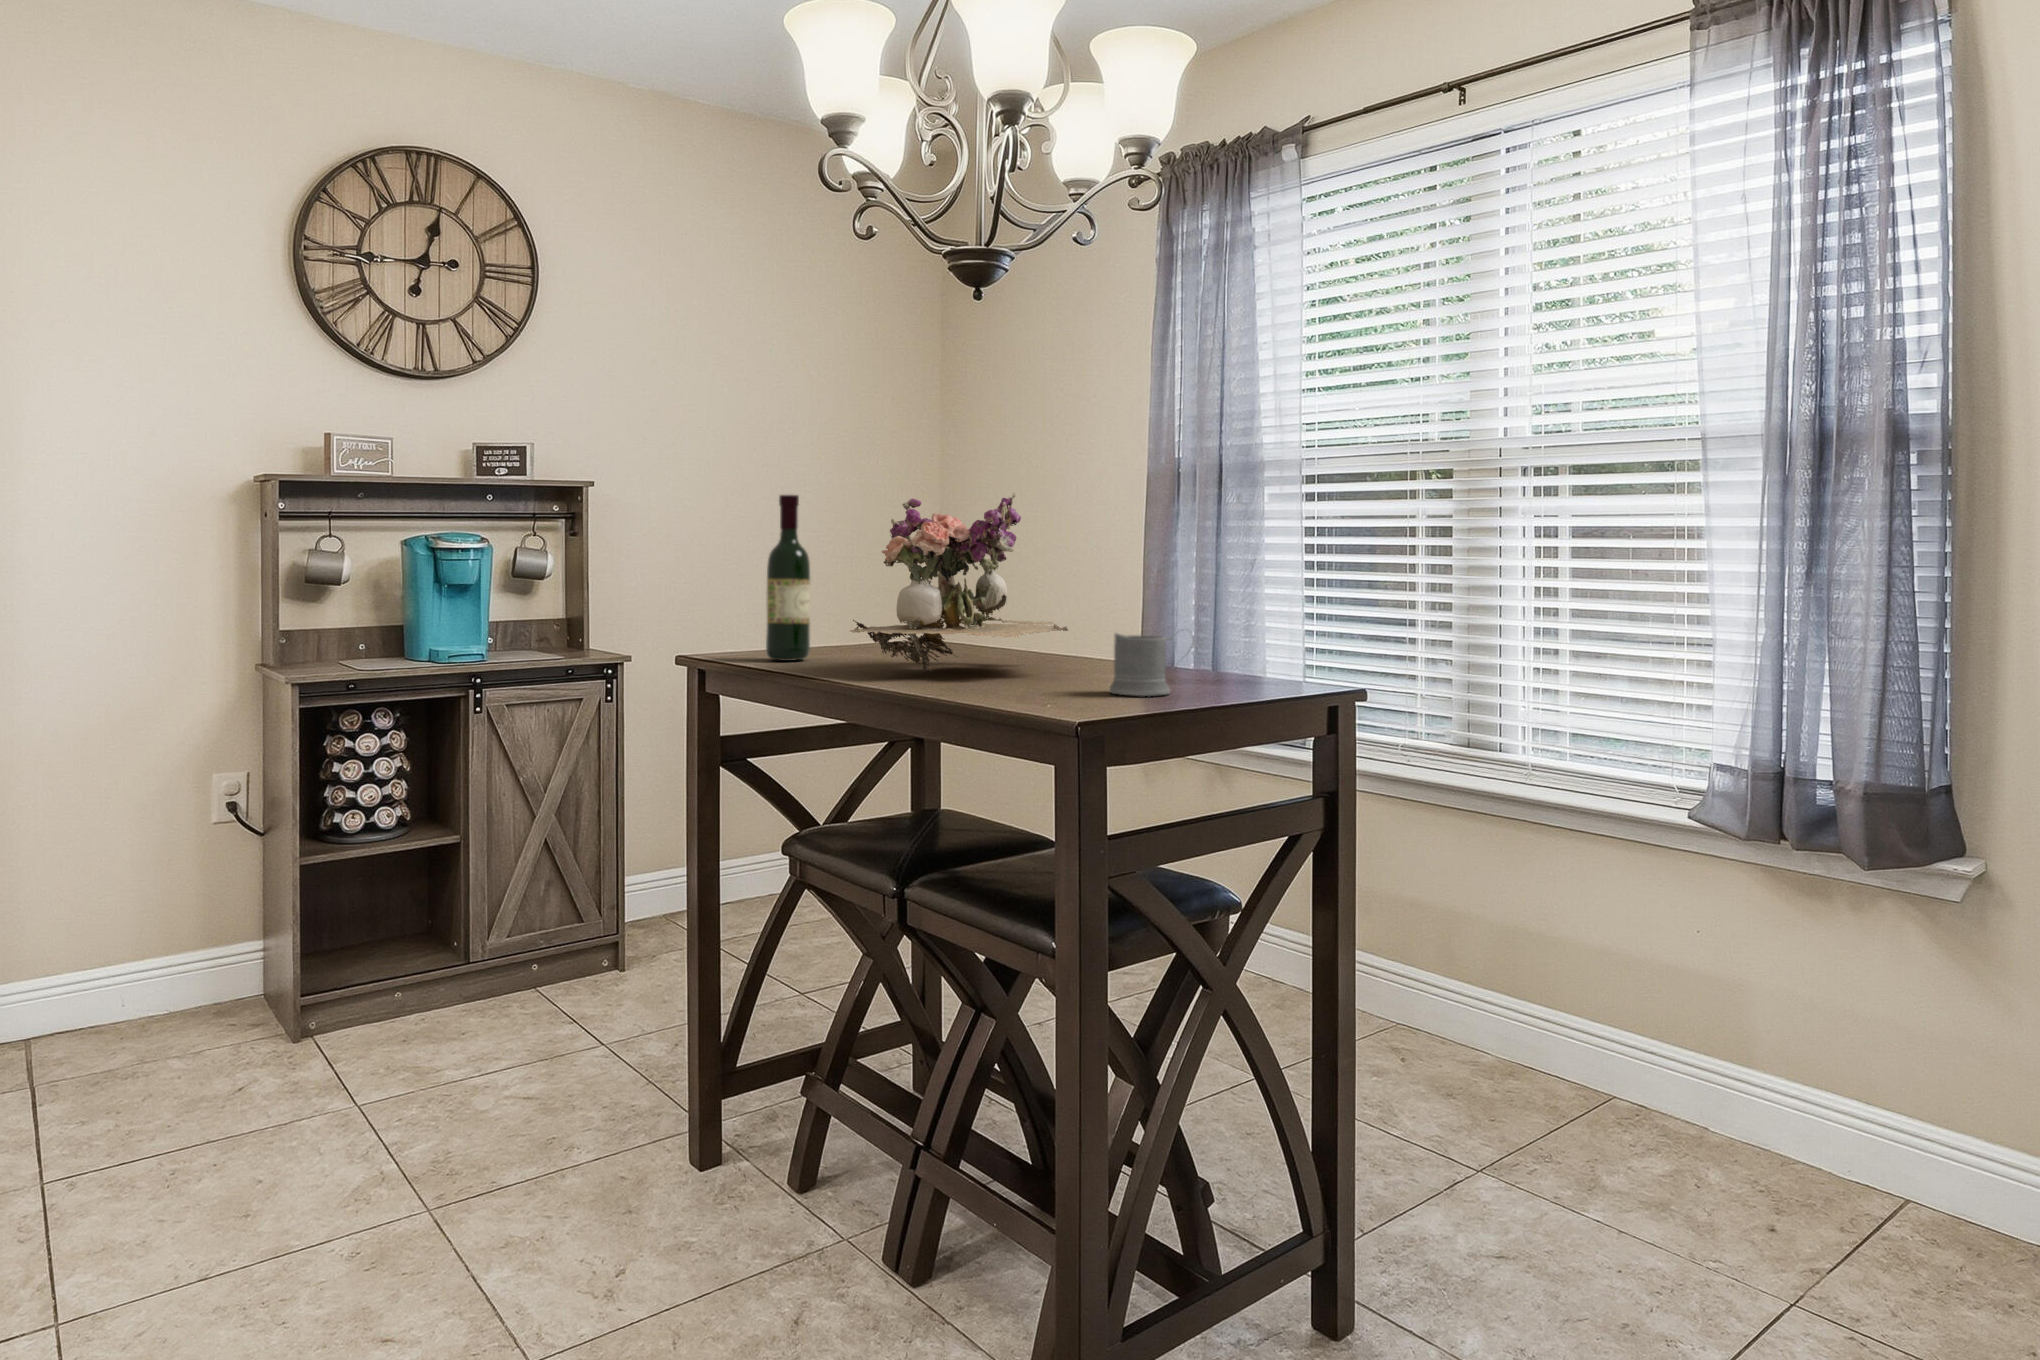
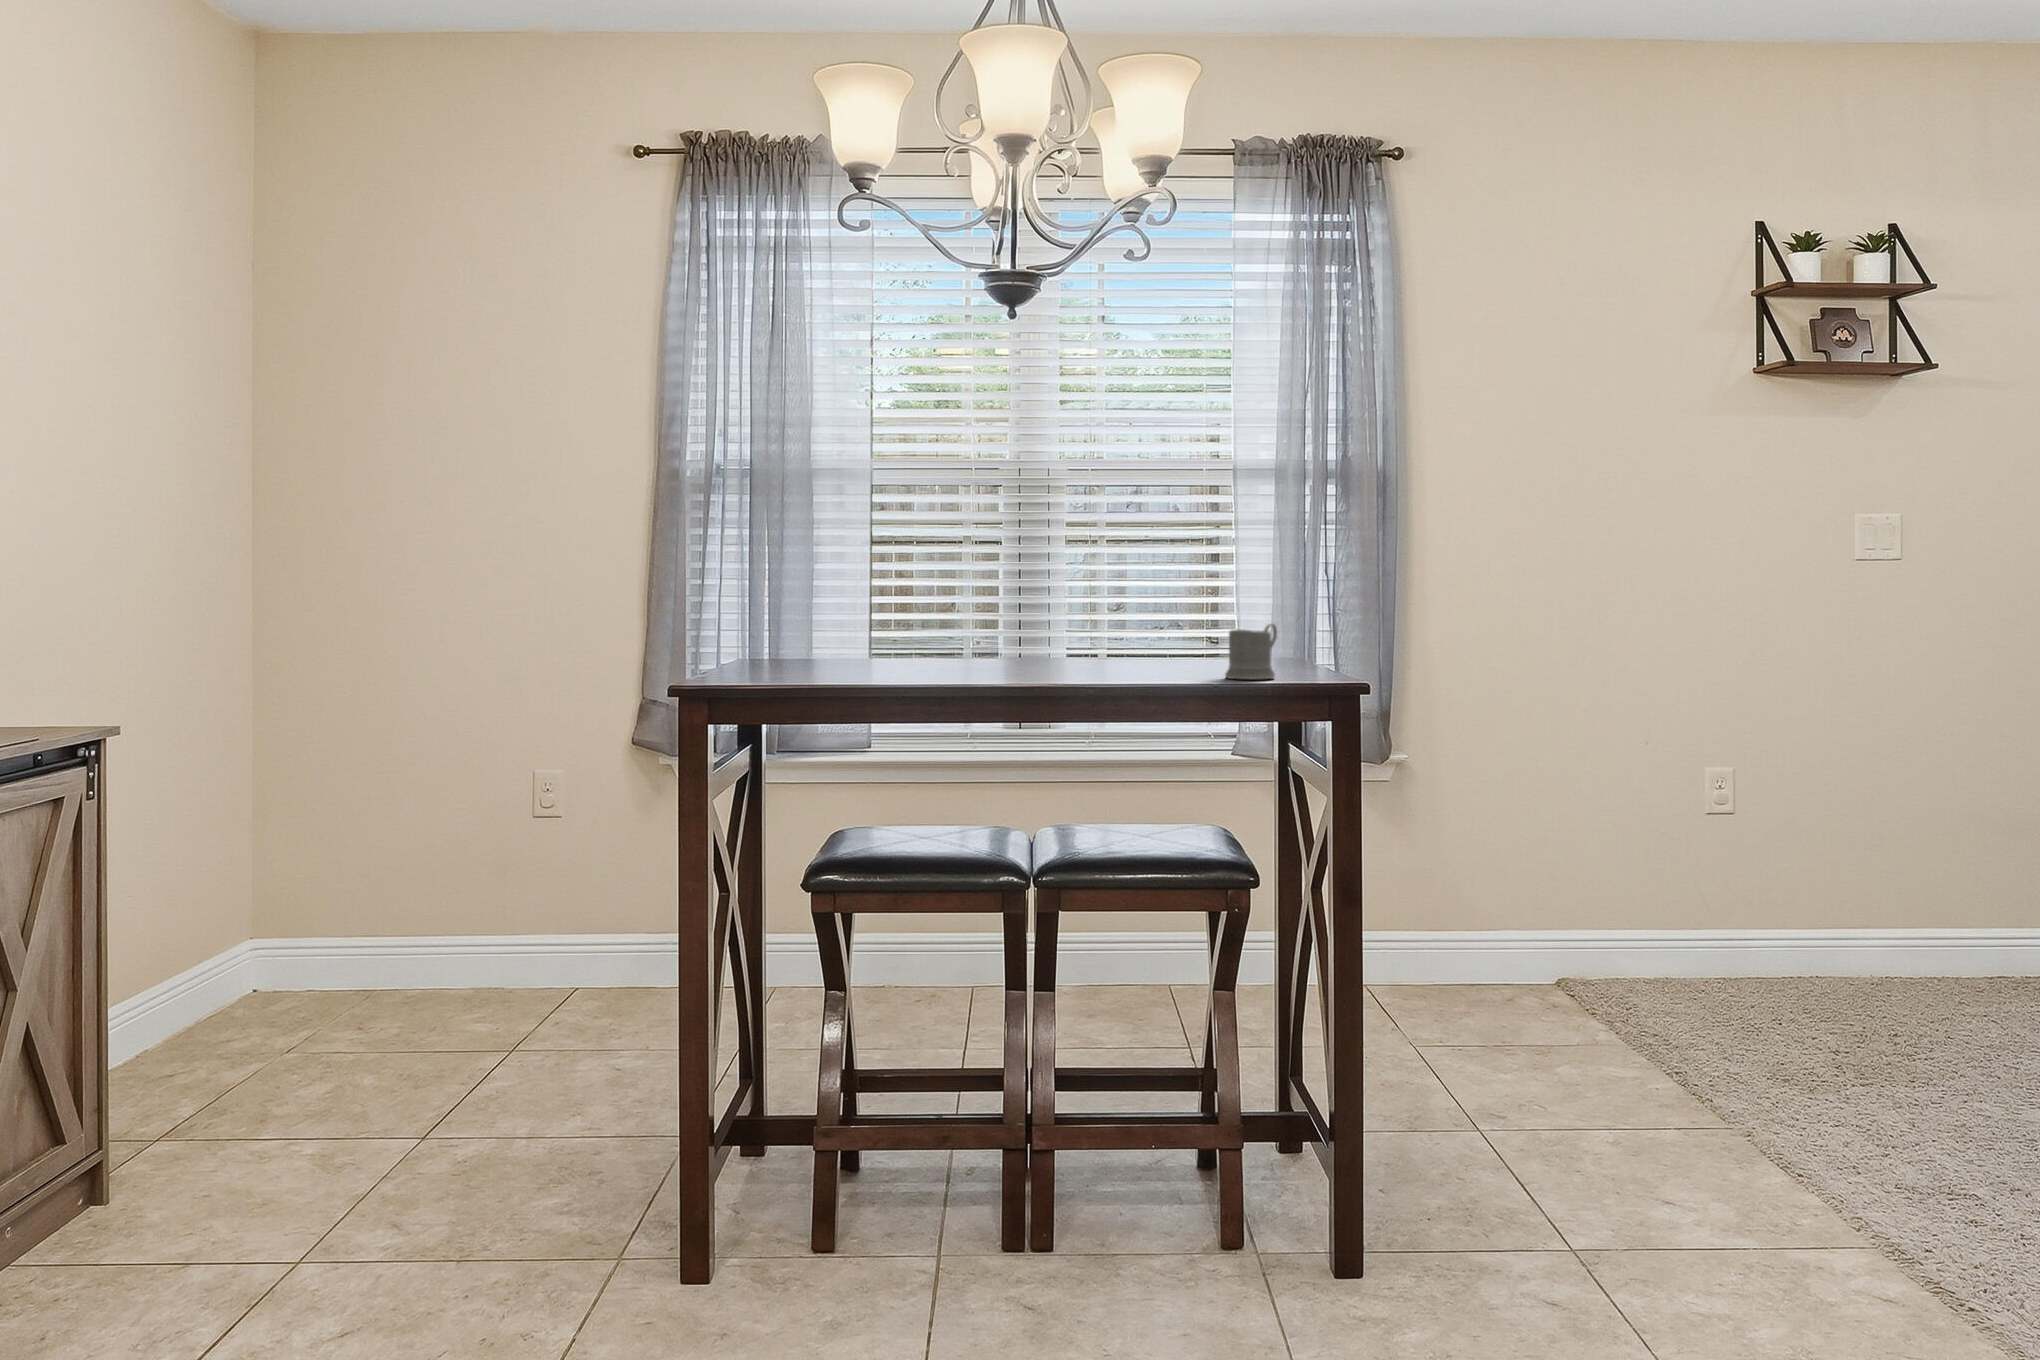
flower arrangement: present [850,493,1068,671] -> none [932,505,1118,680]
wine bottle: present [766,495,810,661] -> none [782,502,830,684]

